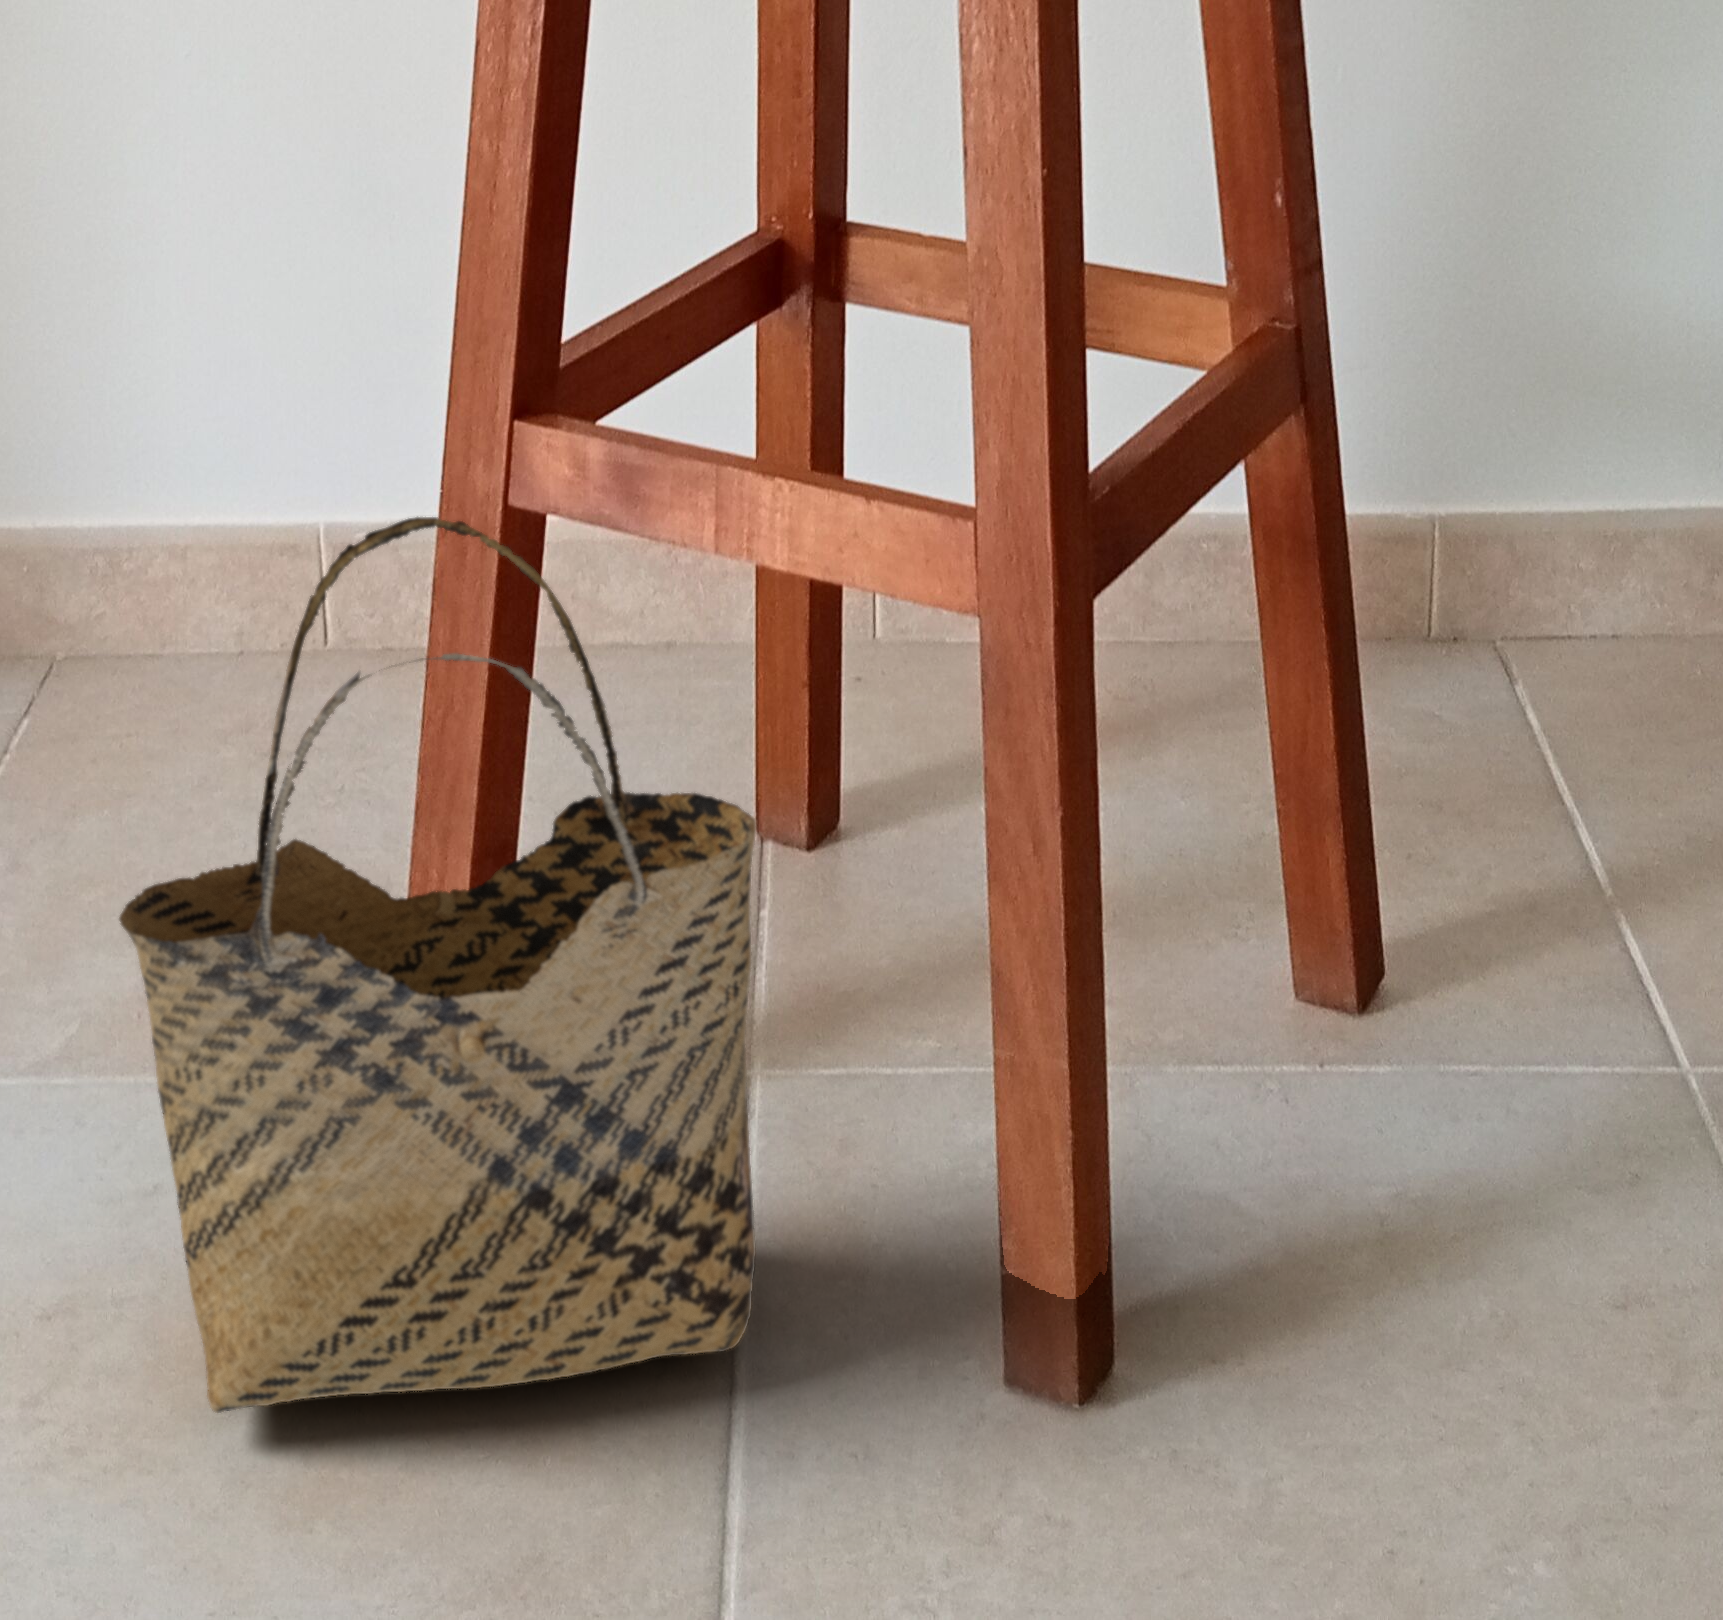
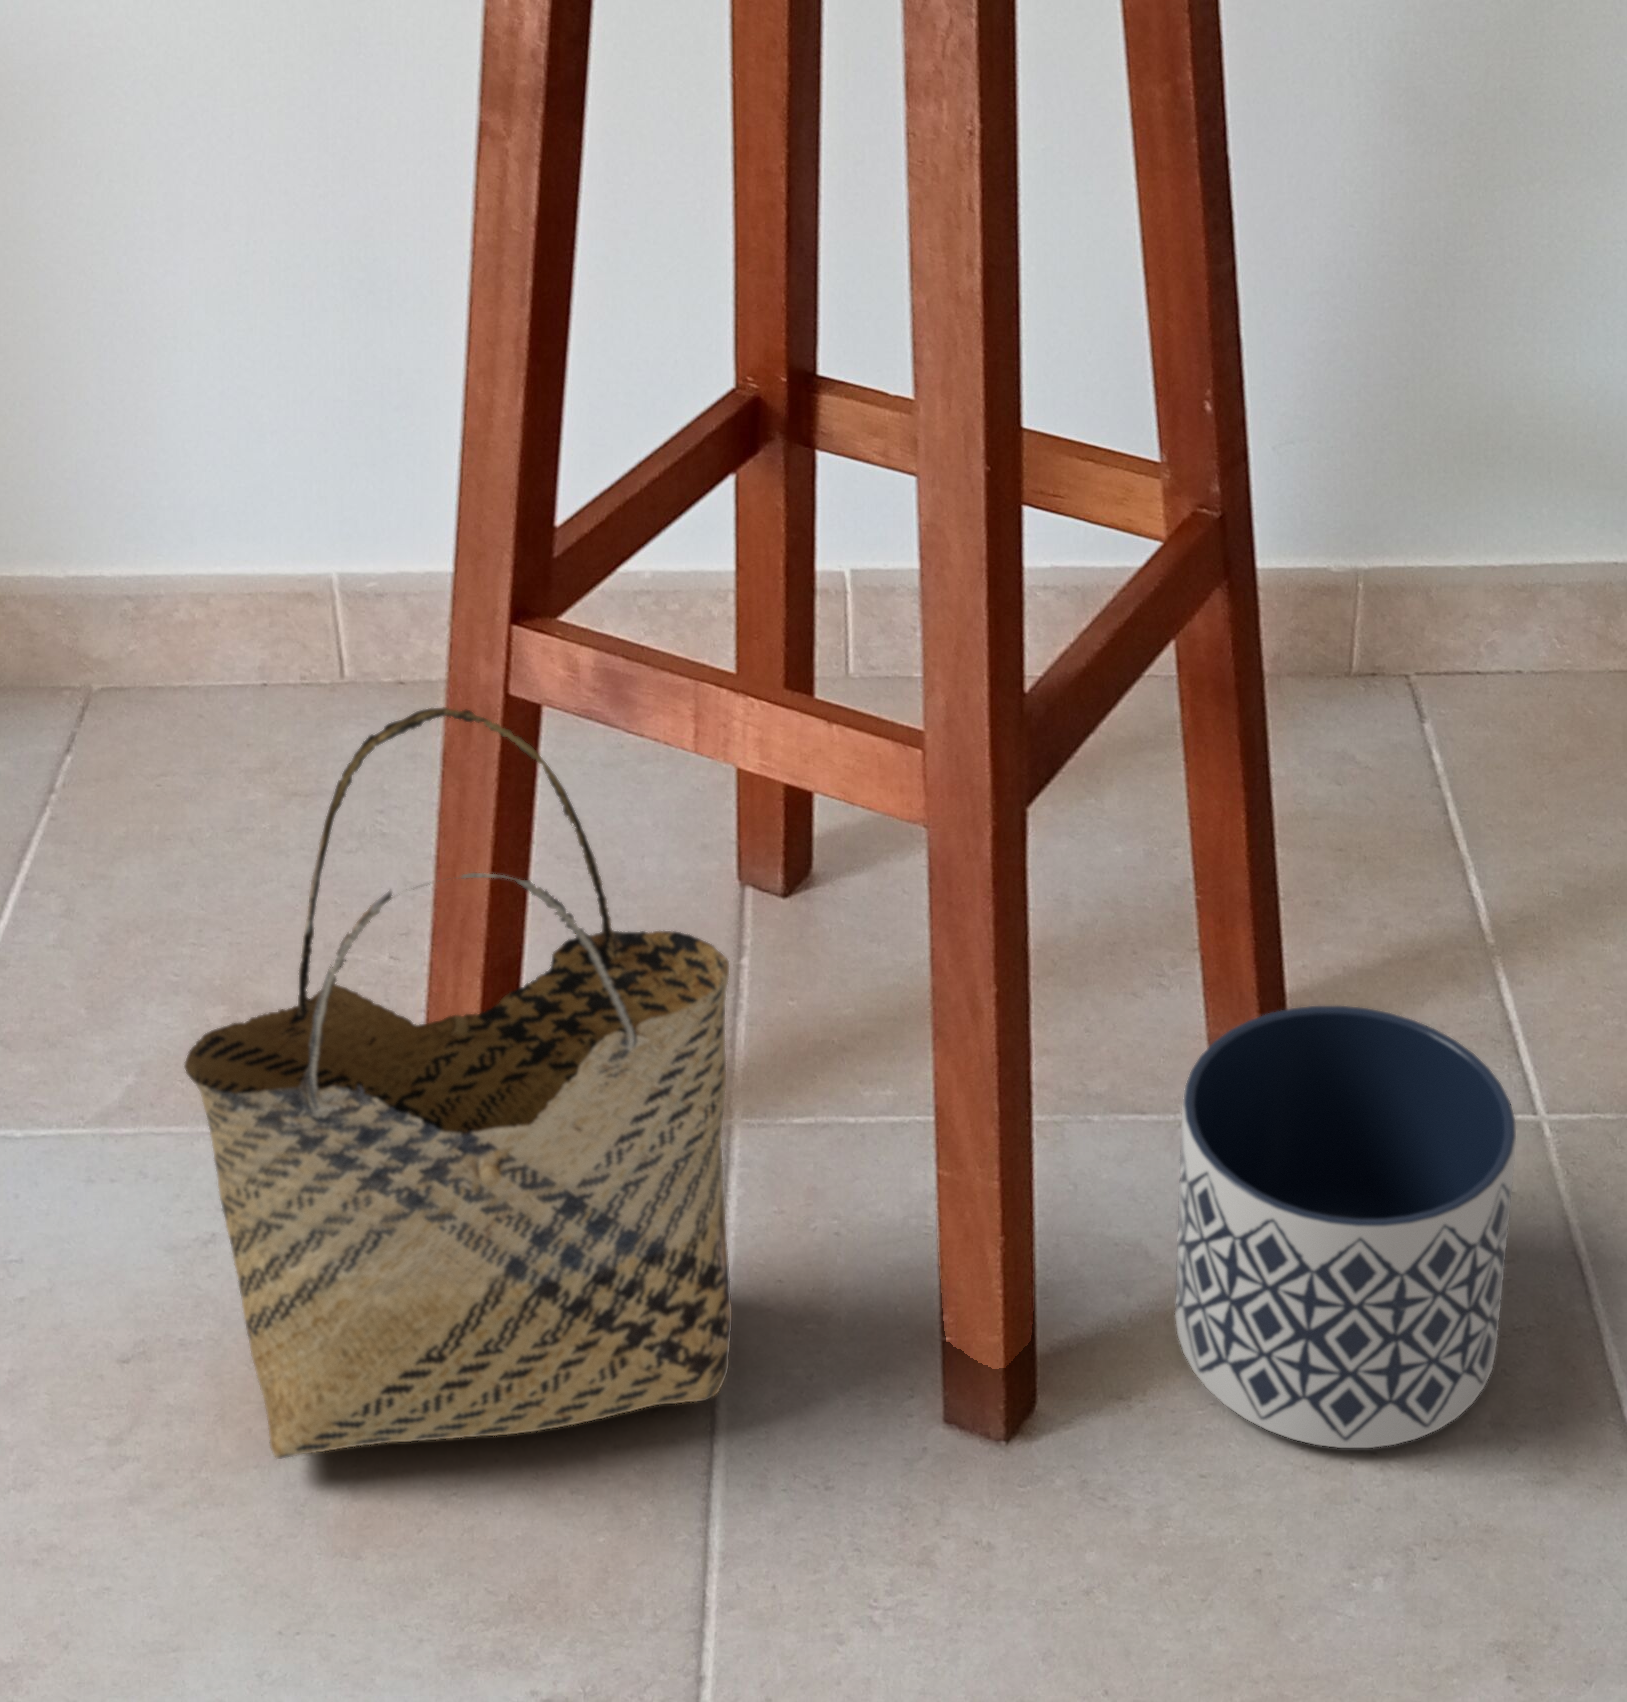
planter: none [1273,900,1670,1407] -> present [1175,1006,1516,1448]

